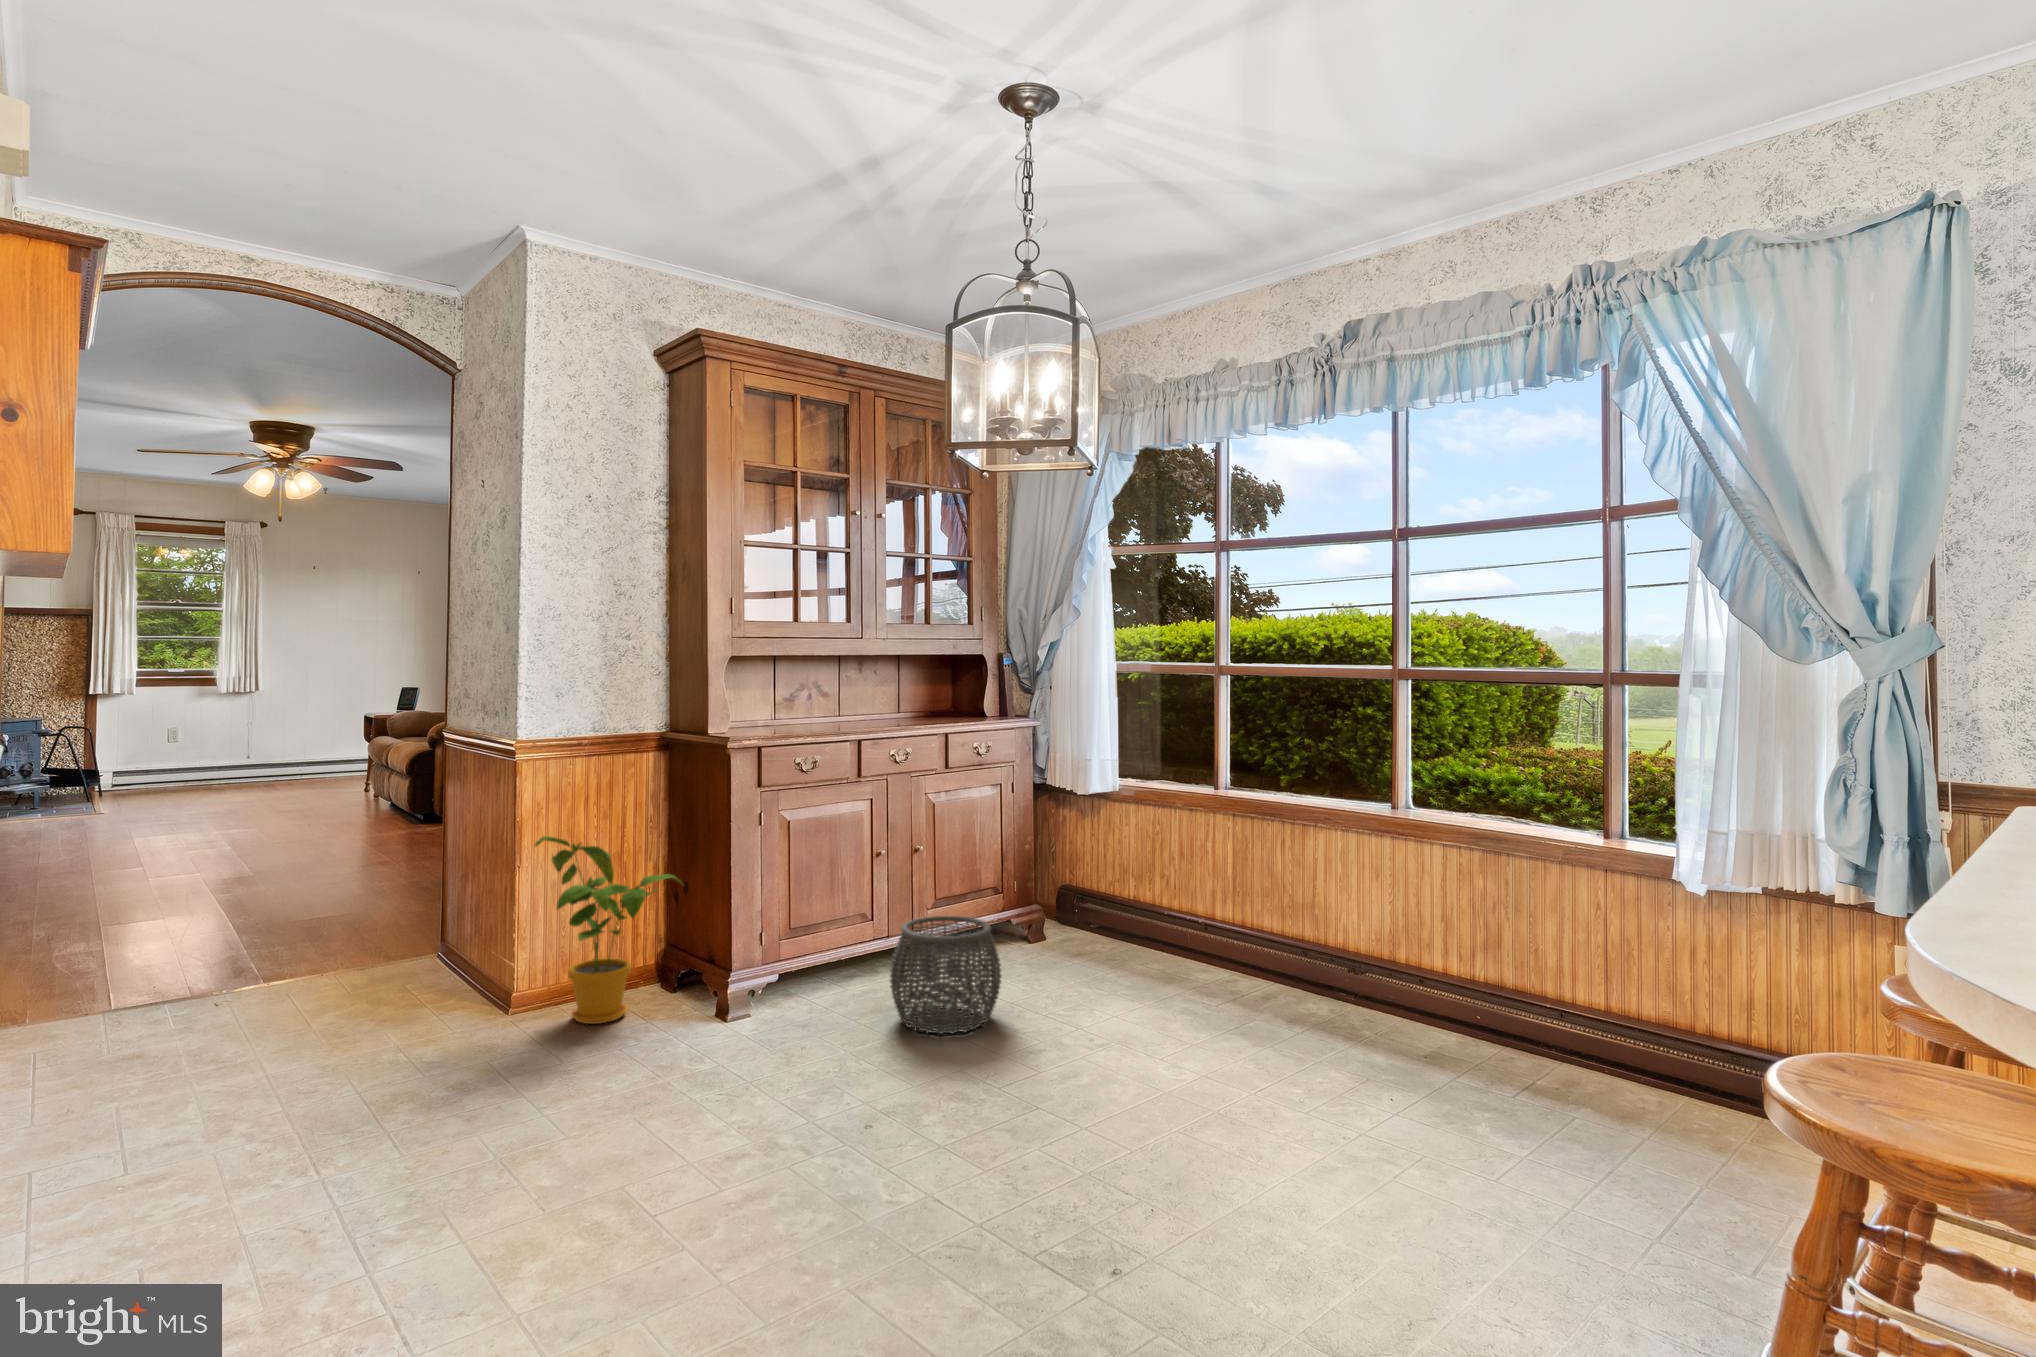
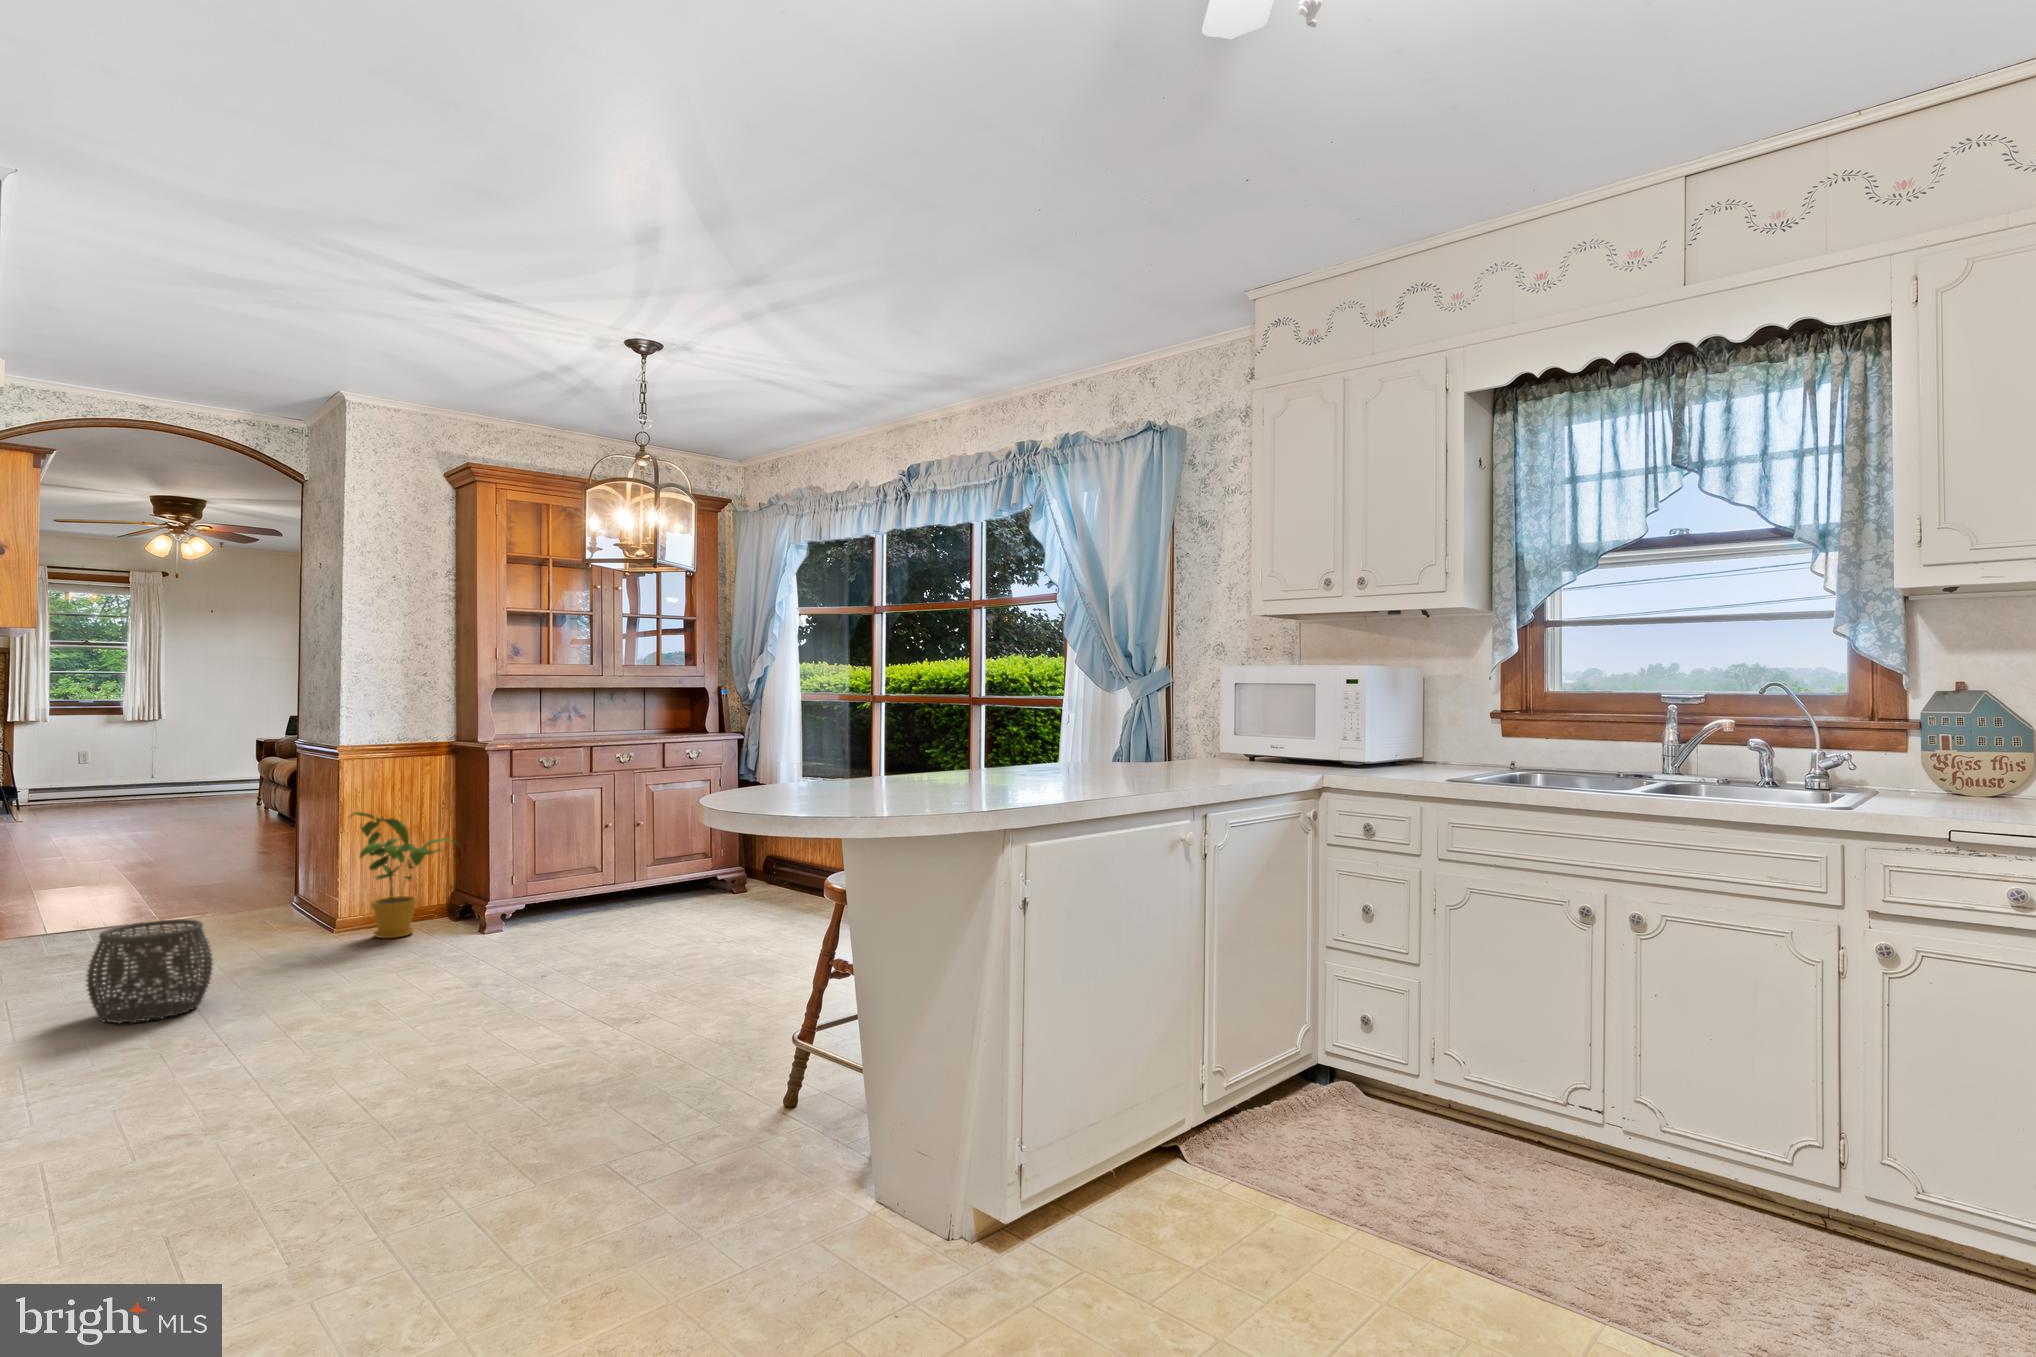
woven basket: present [890,916,1001,1034] -> present [86,919,213,1024]

